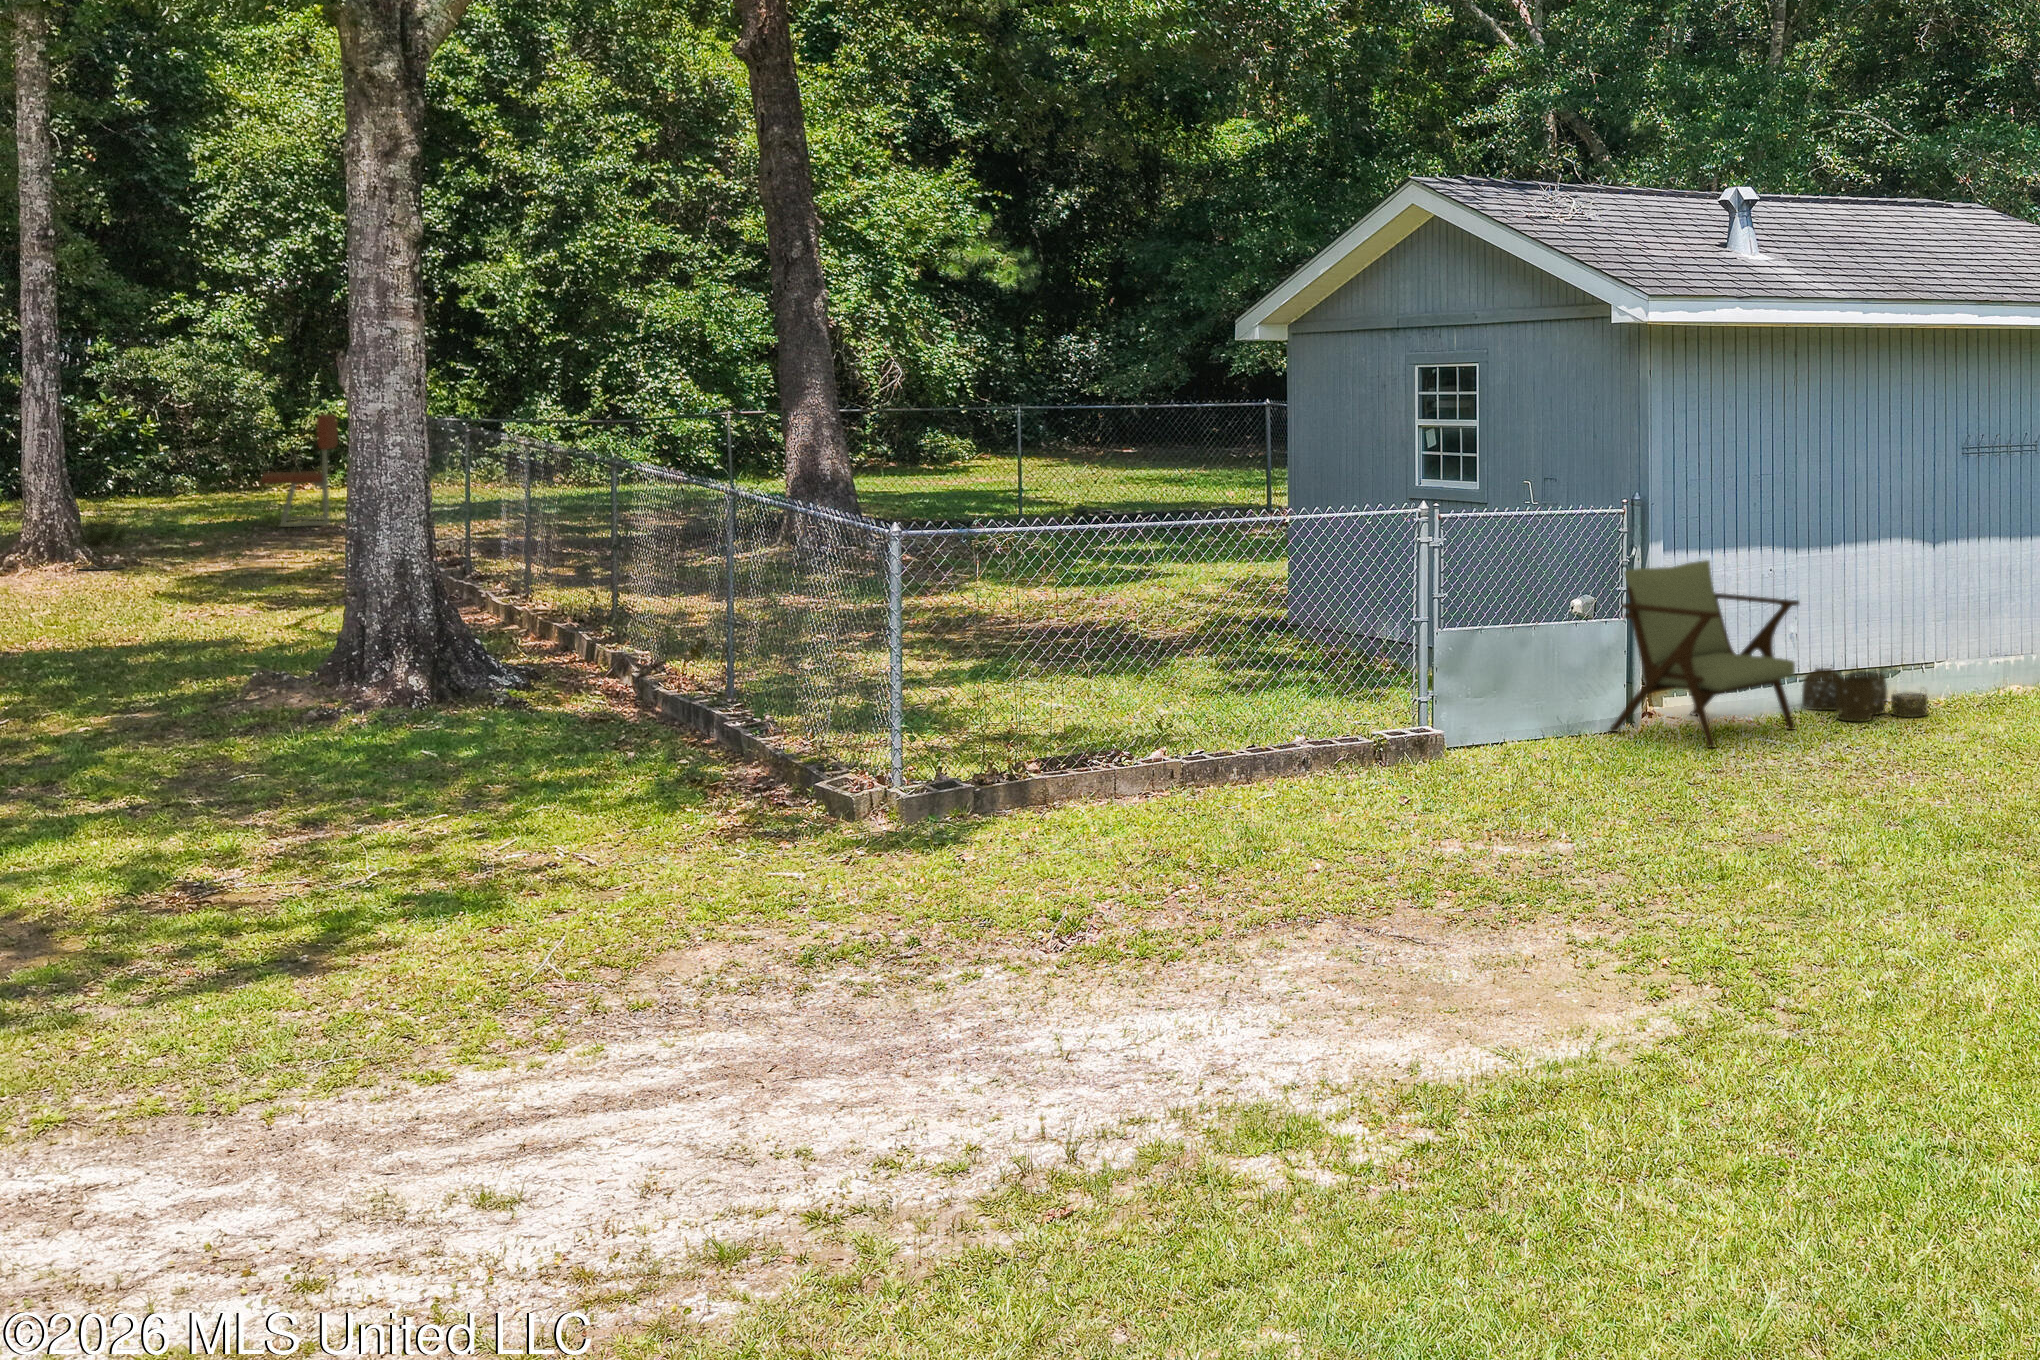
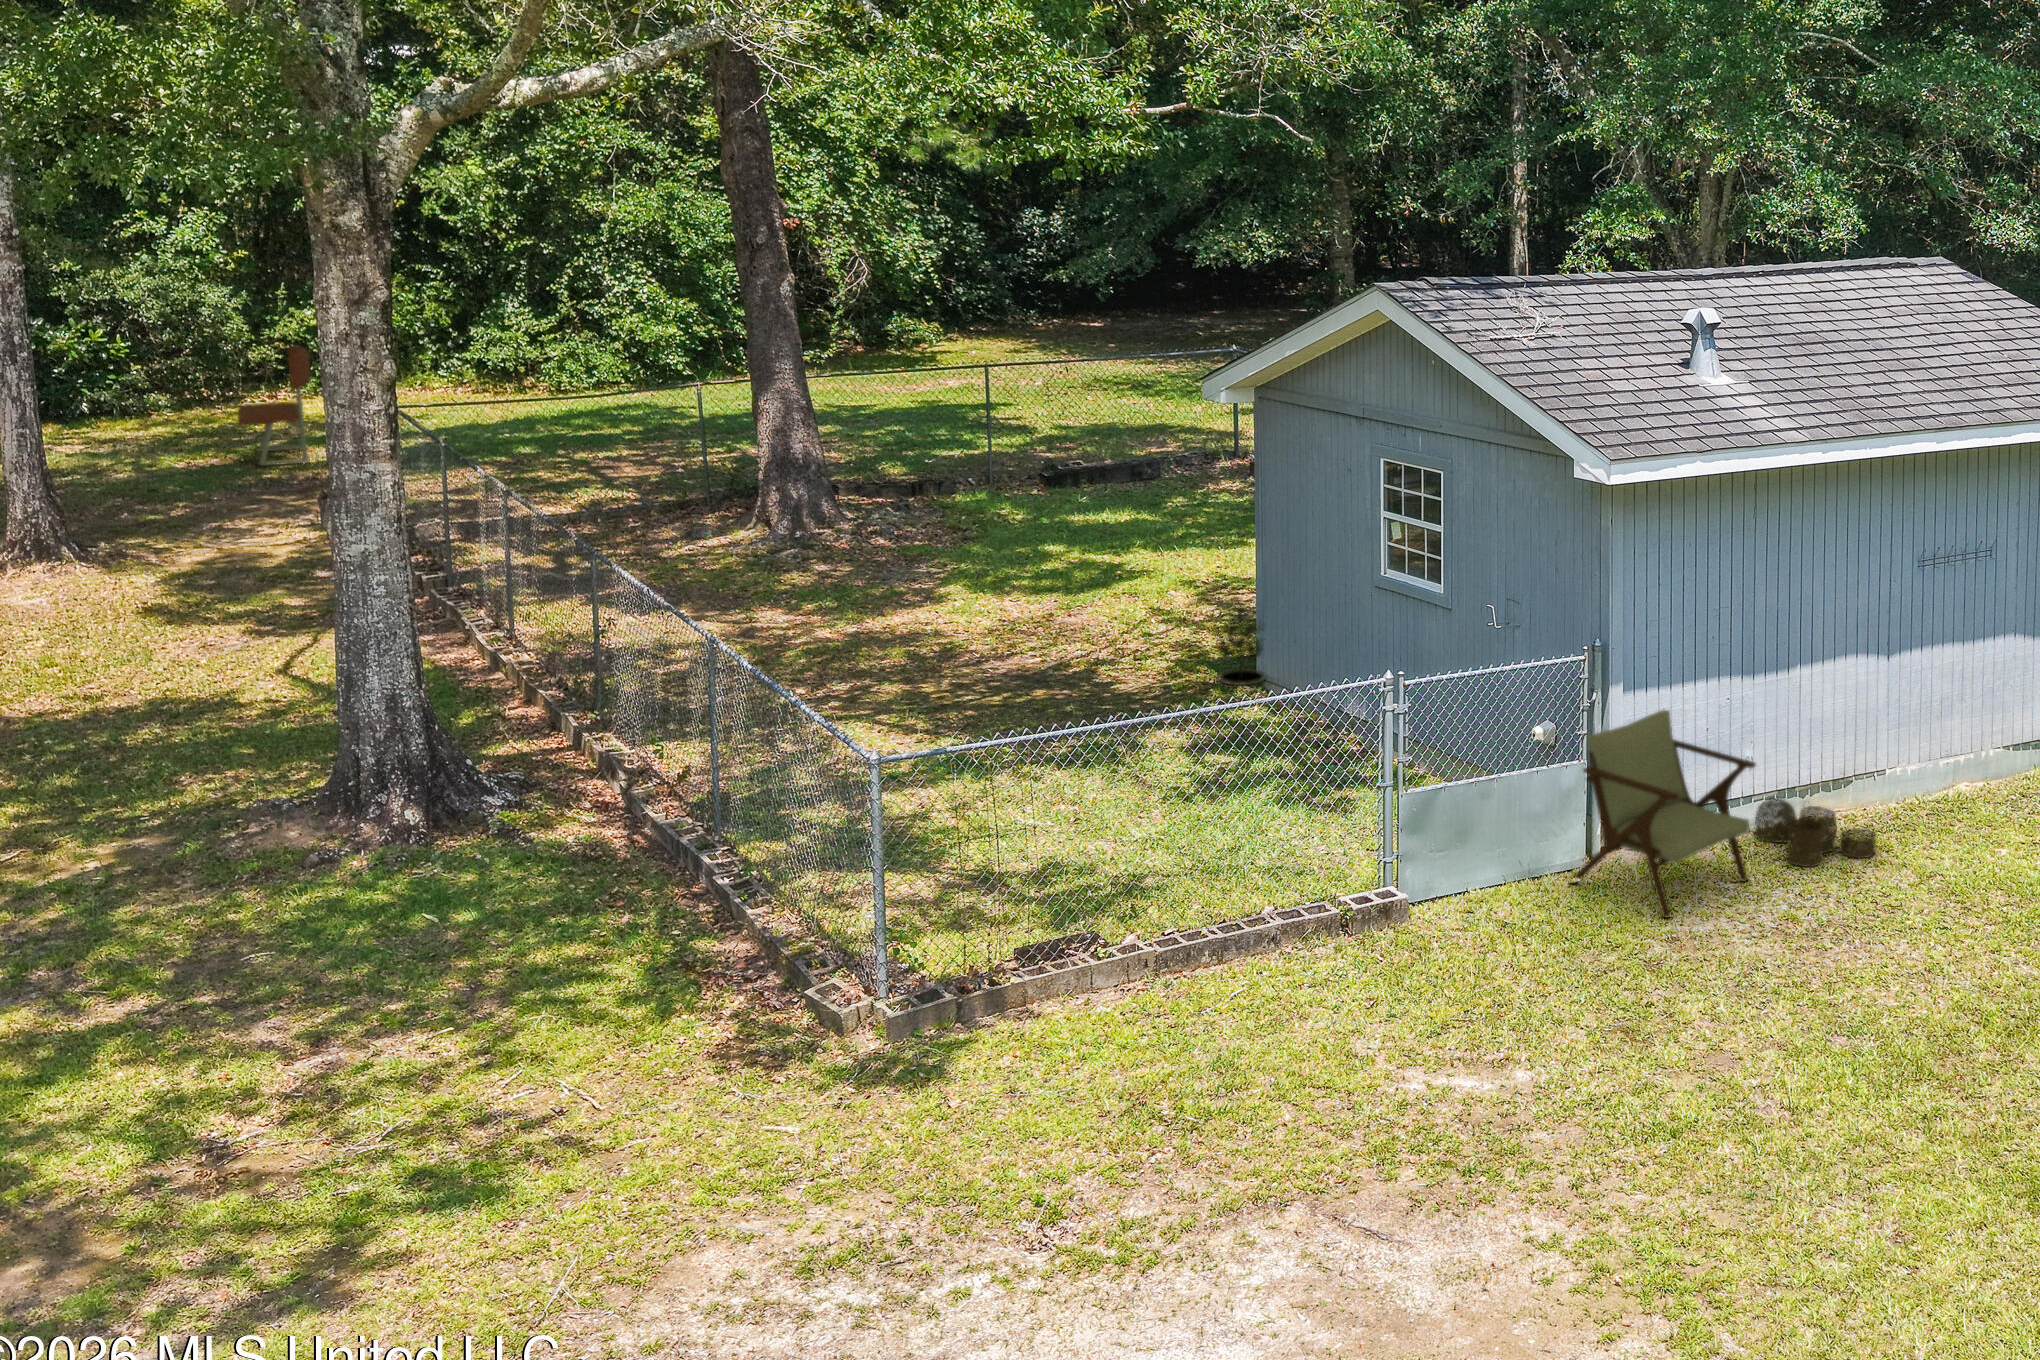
potted tree: present [79,503,127,570] -> present [1214,601,1266,685]

